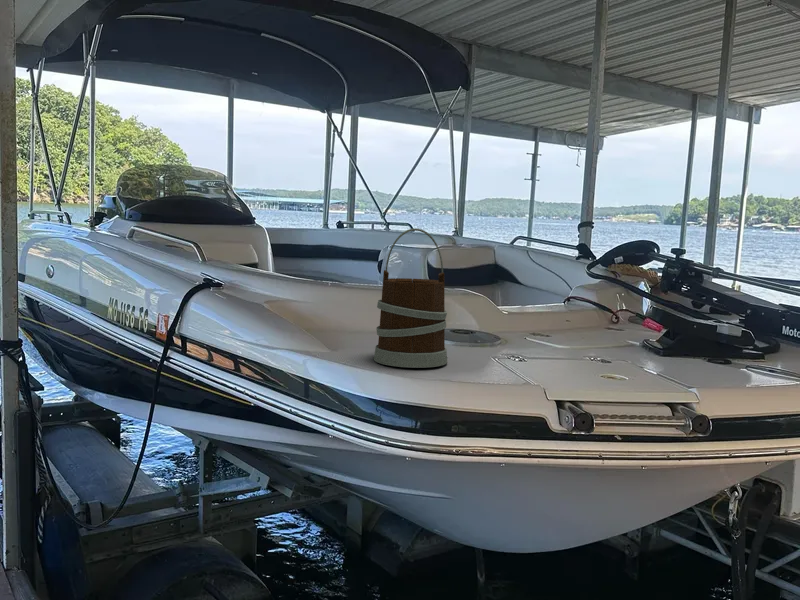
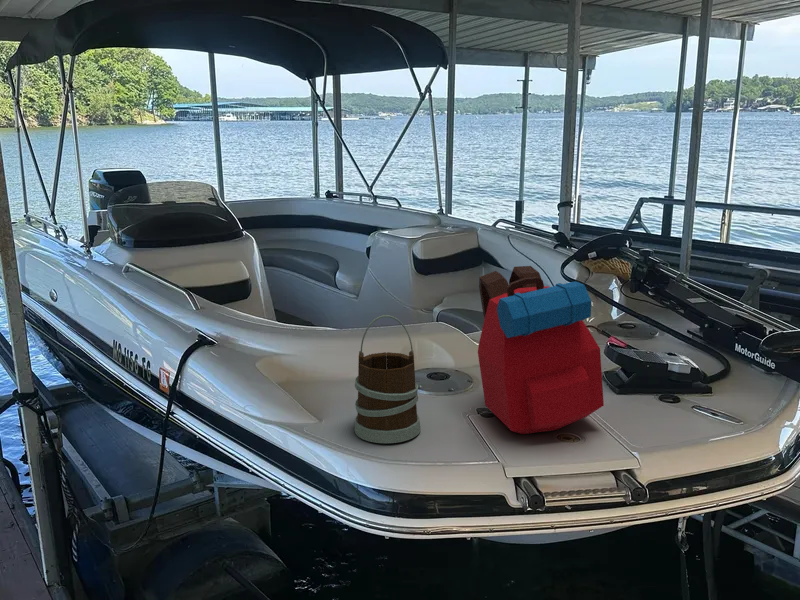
backpack: none [512,201,652,370] -> present [478,266,604,434]

